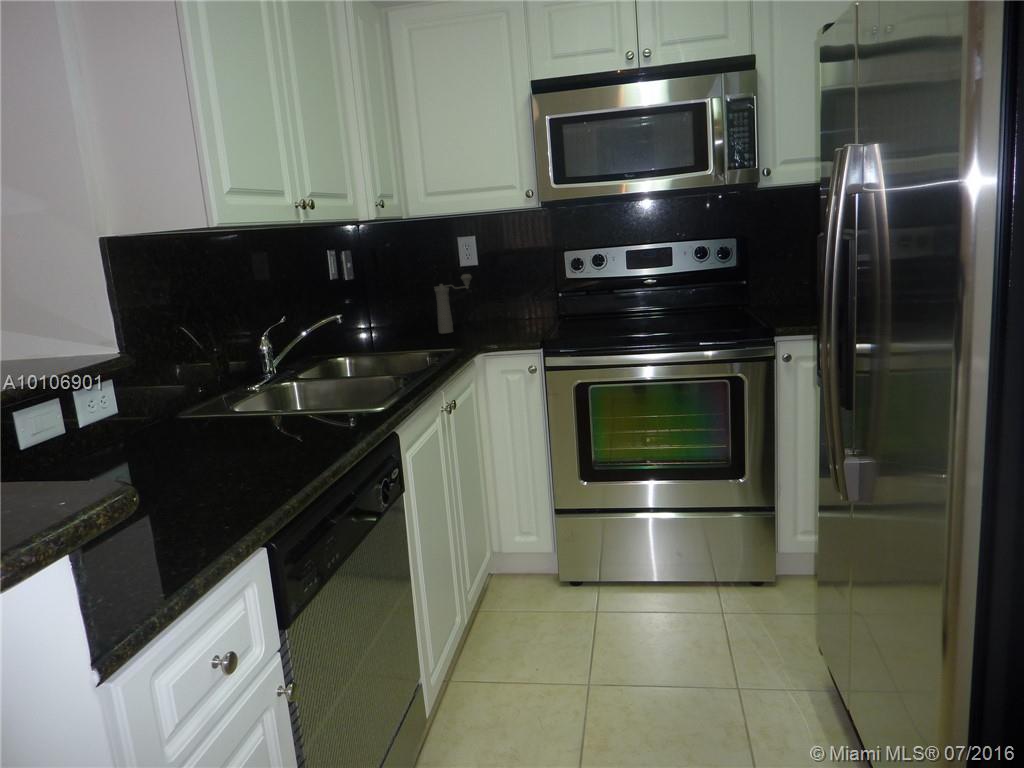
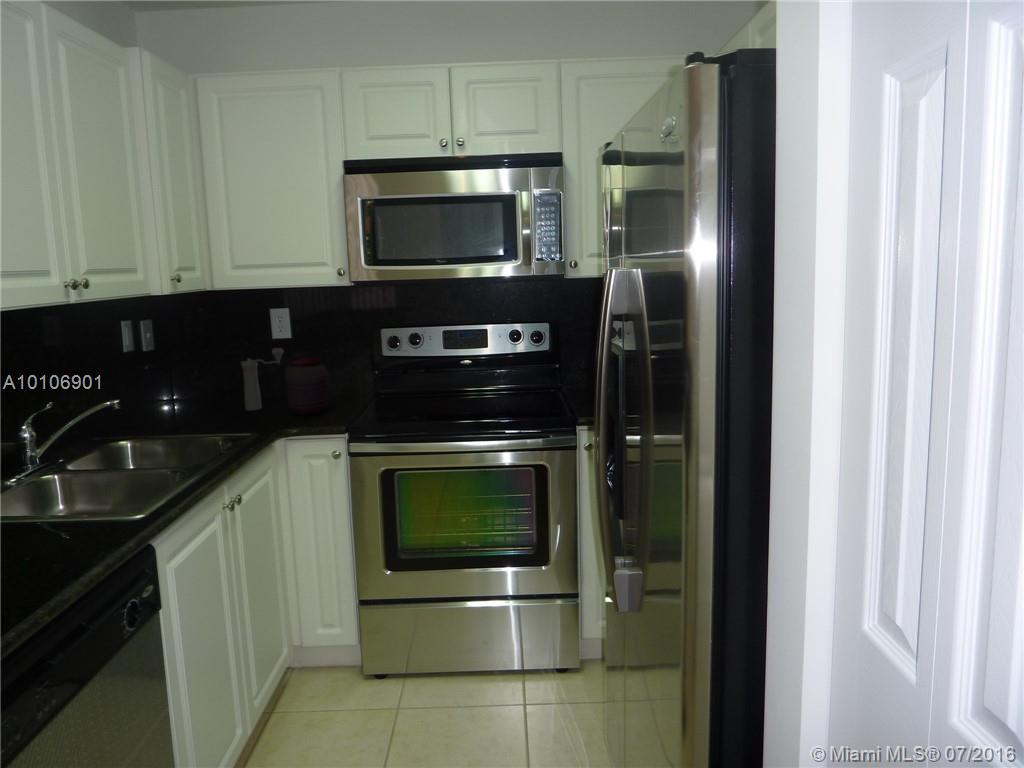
jar: none [478,279,519,335] -> present [285,357,329,416]

